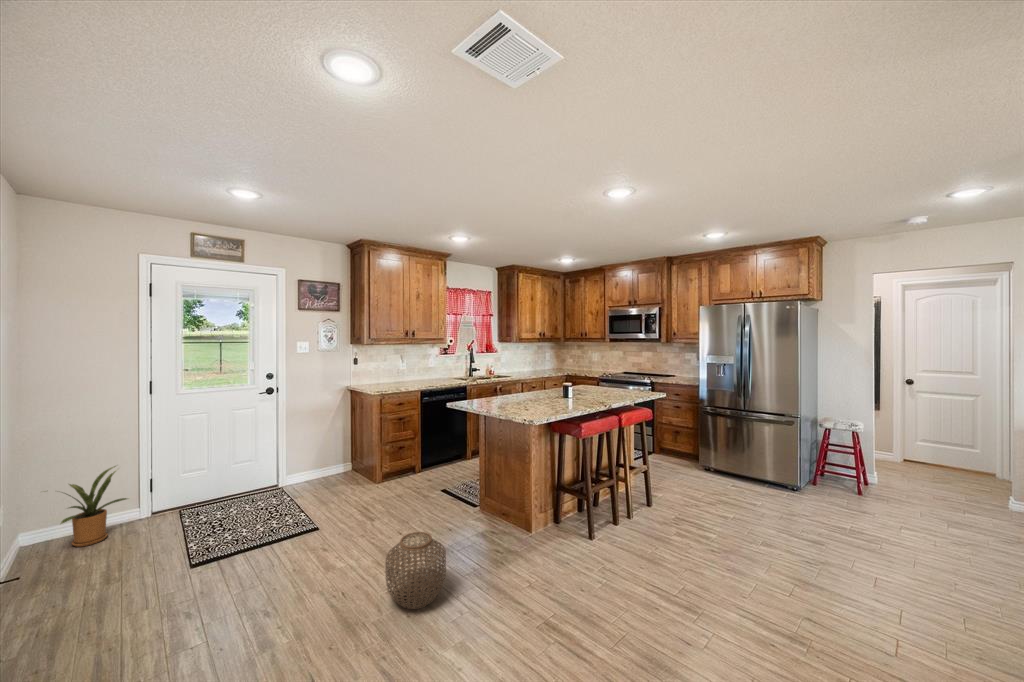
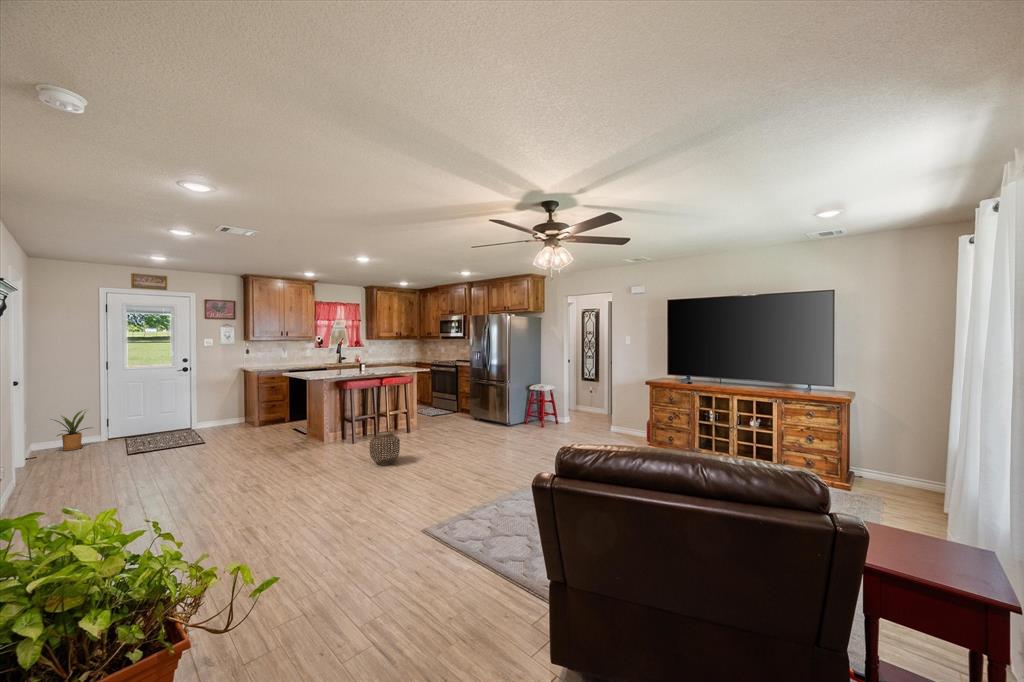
woven basket: present [386,532,446,609] -> present [370,431,400,465]

